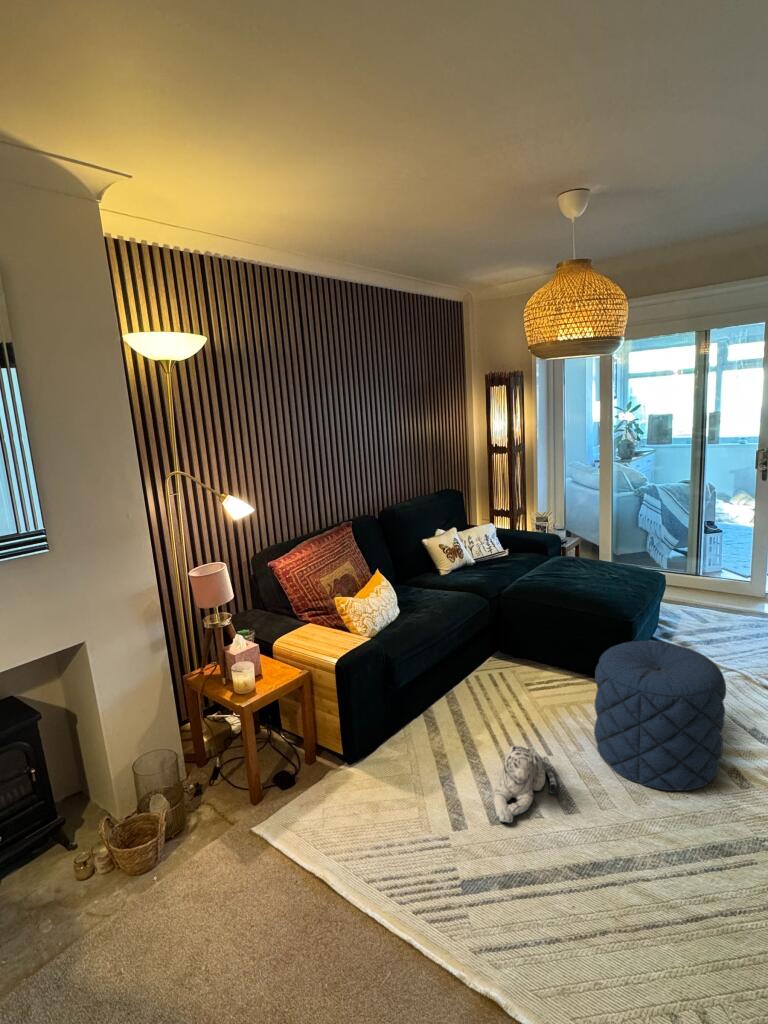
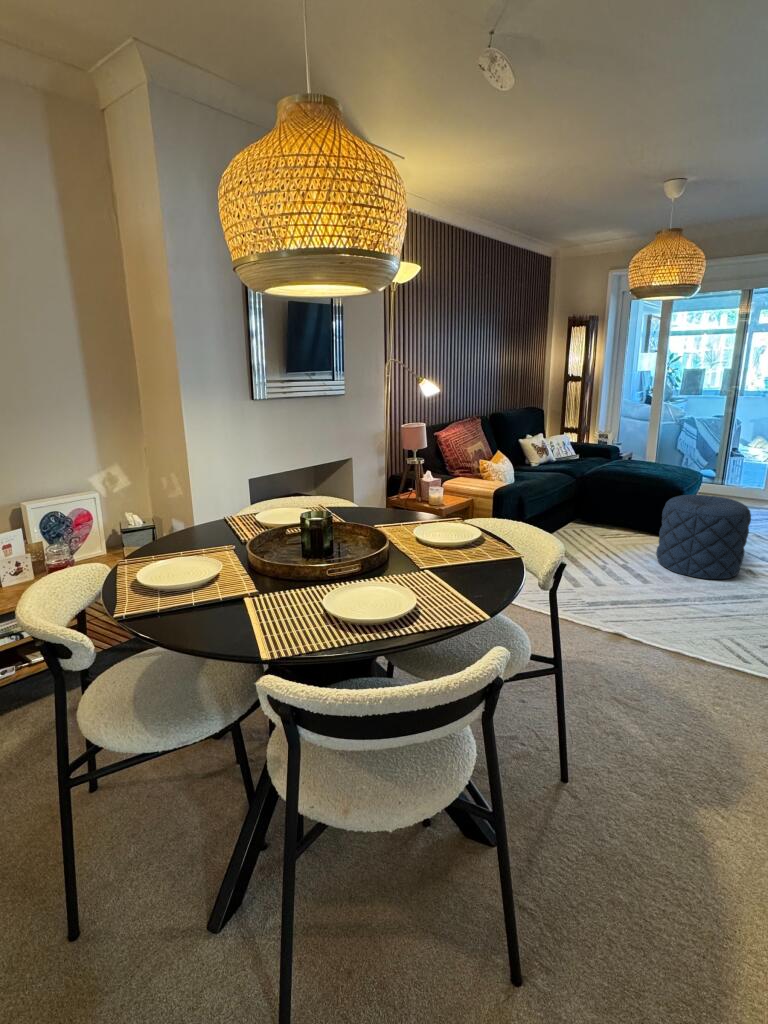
plush toy: present [493,745,557,823] -> none [595,544,635,585]

